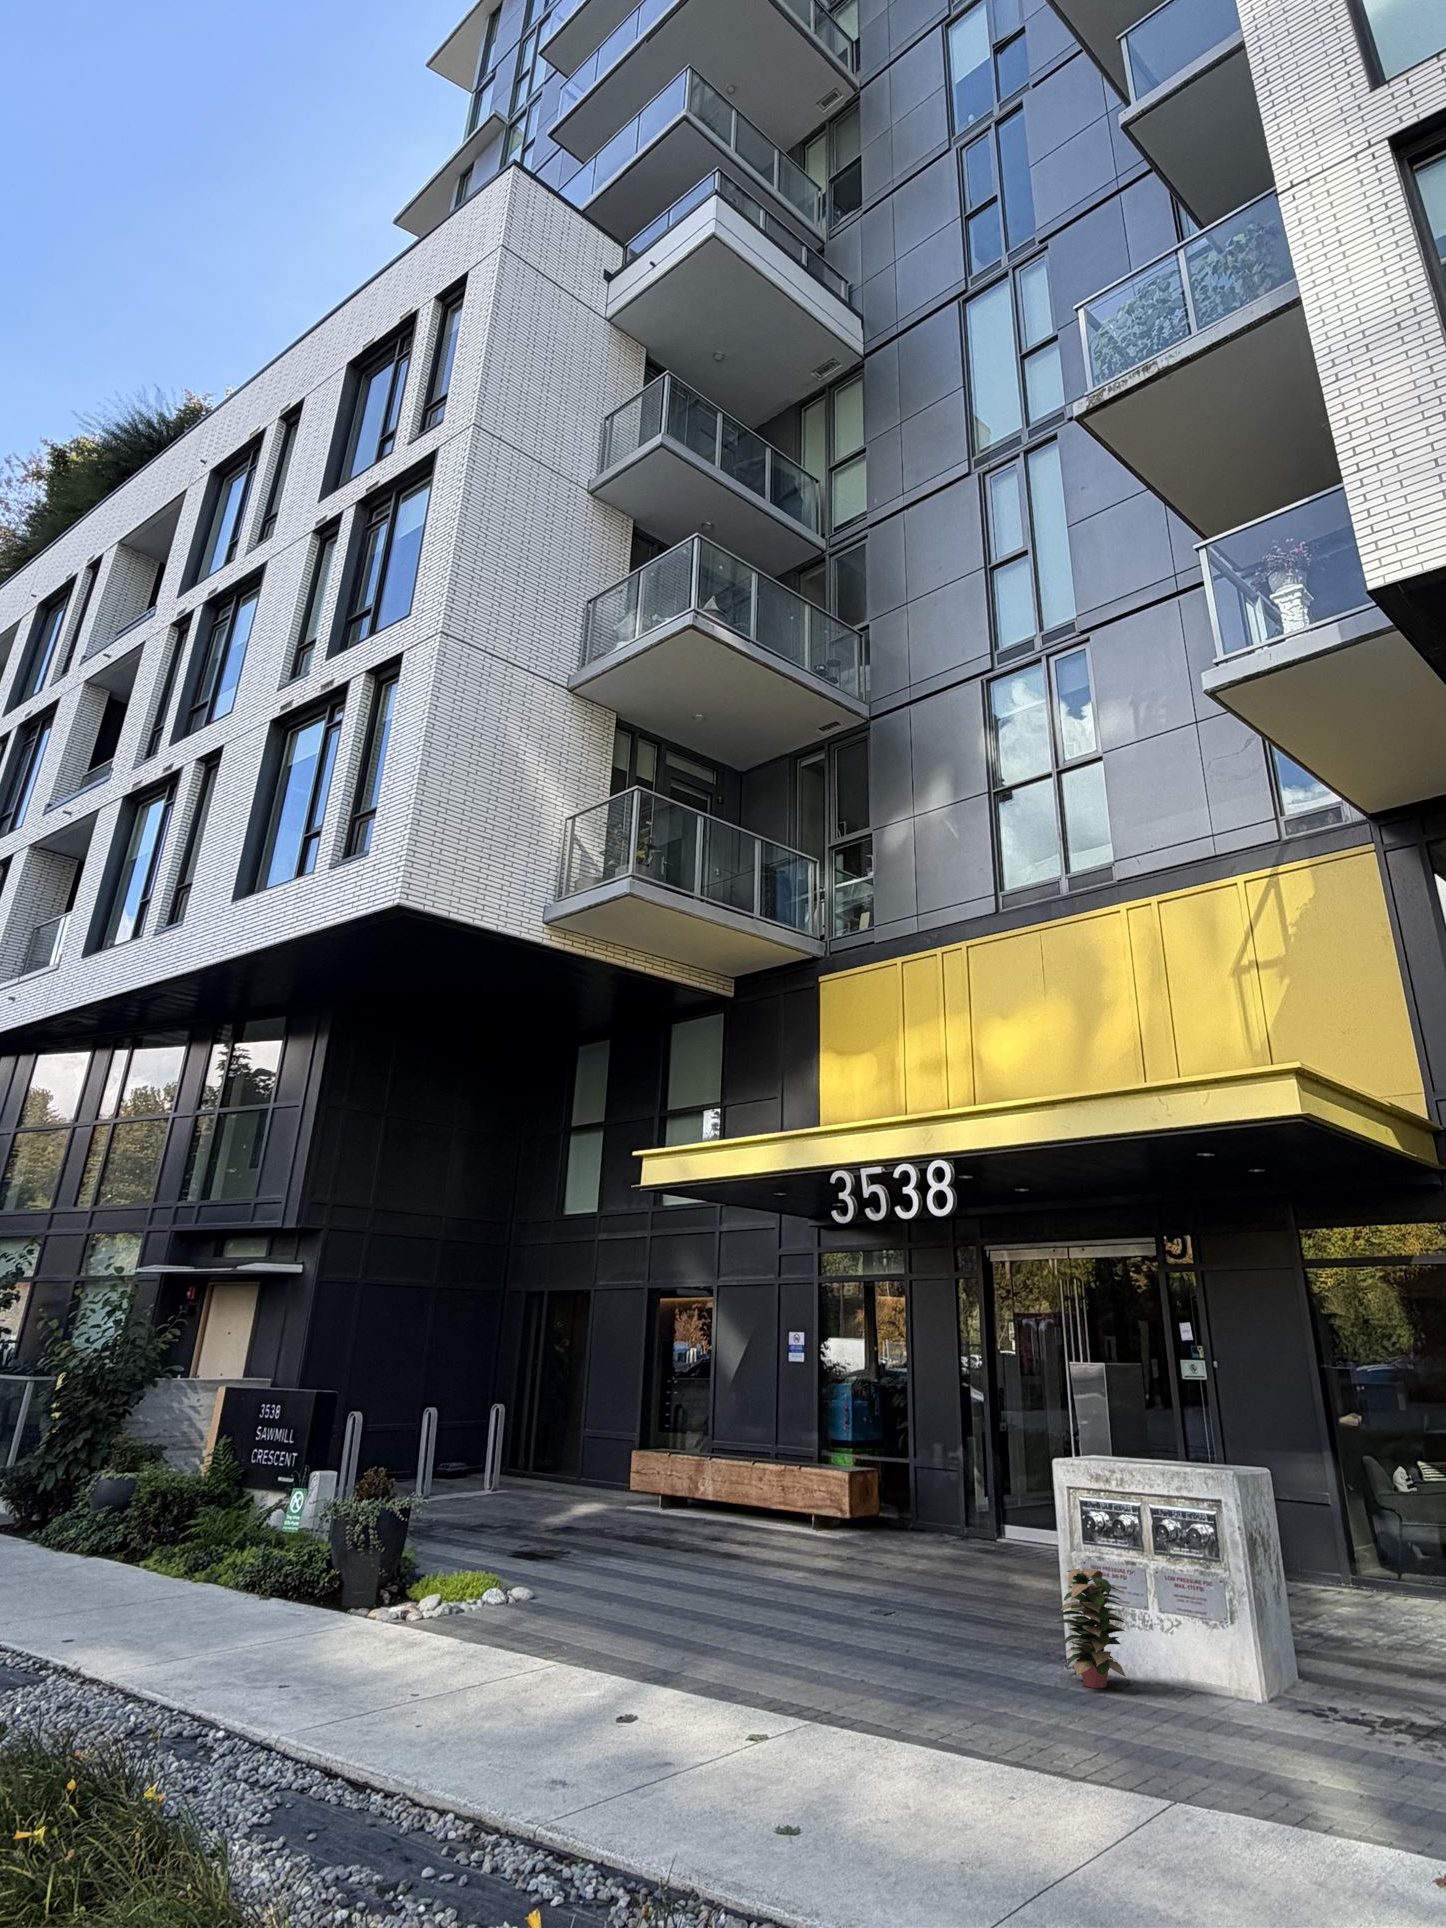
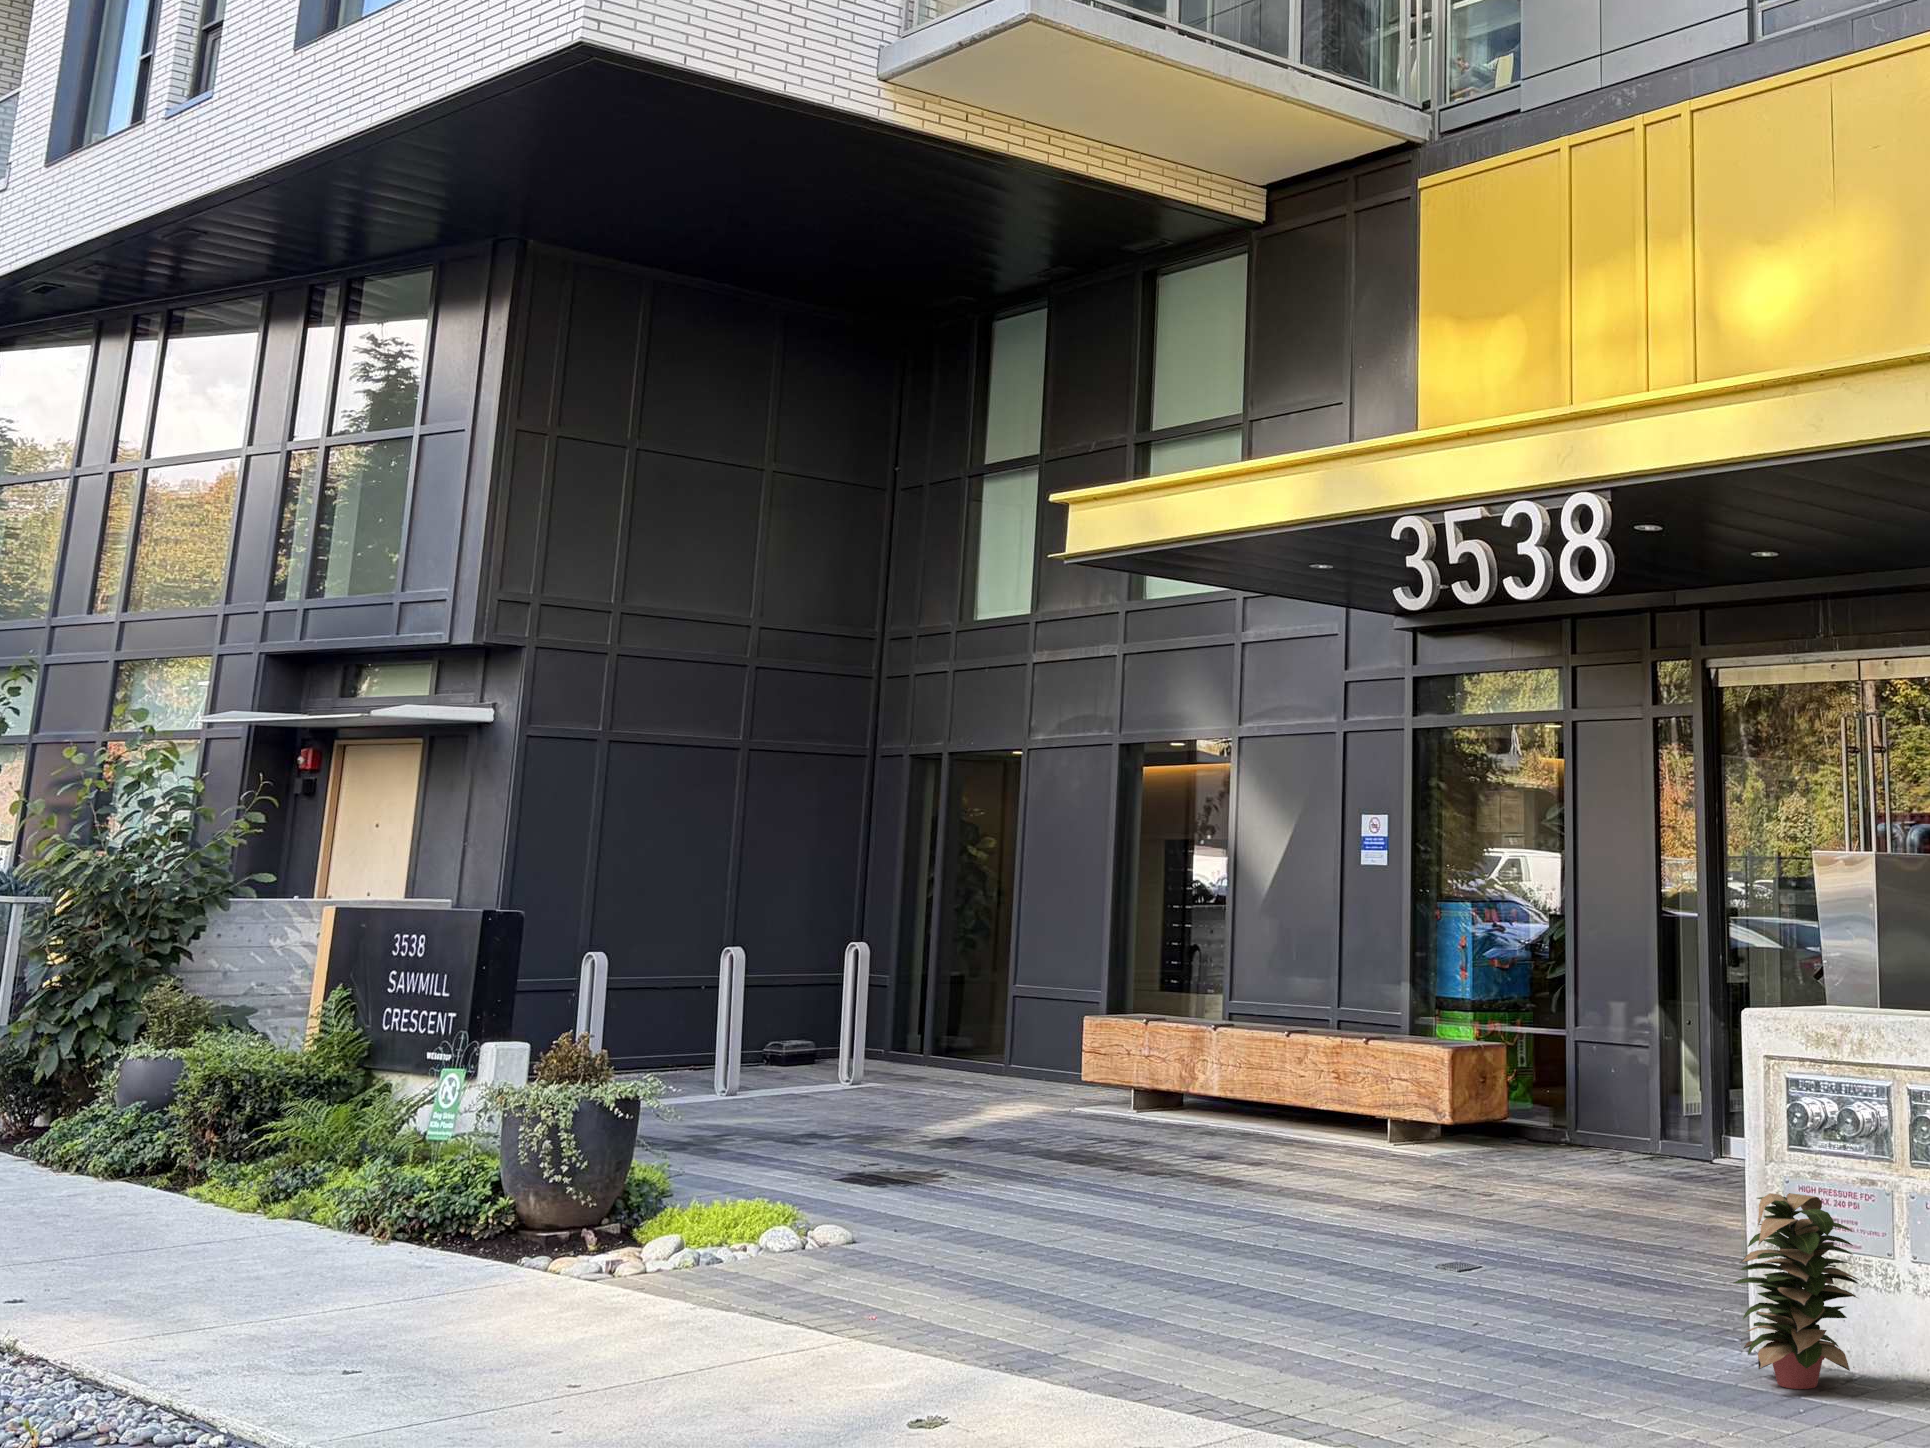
trash can: present [342,1549,381,1607] -> none [507,1168,574,1260]

